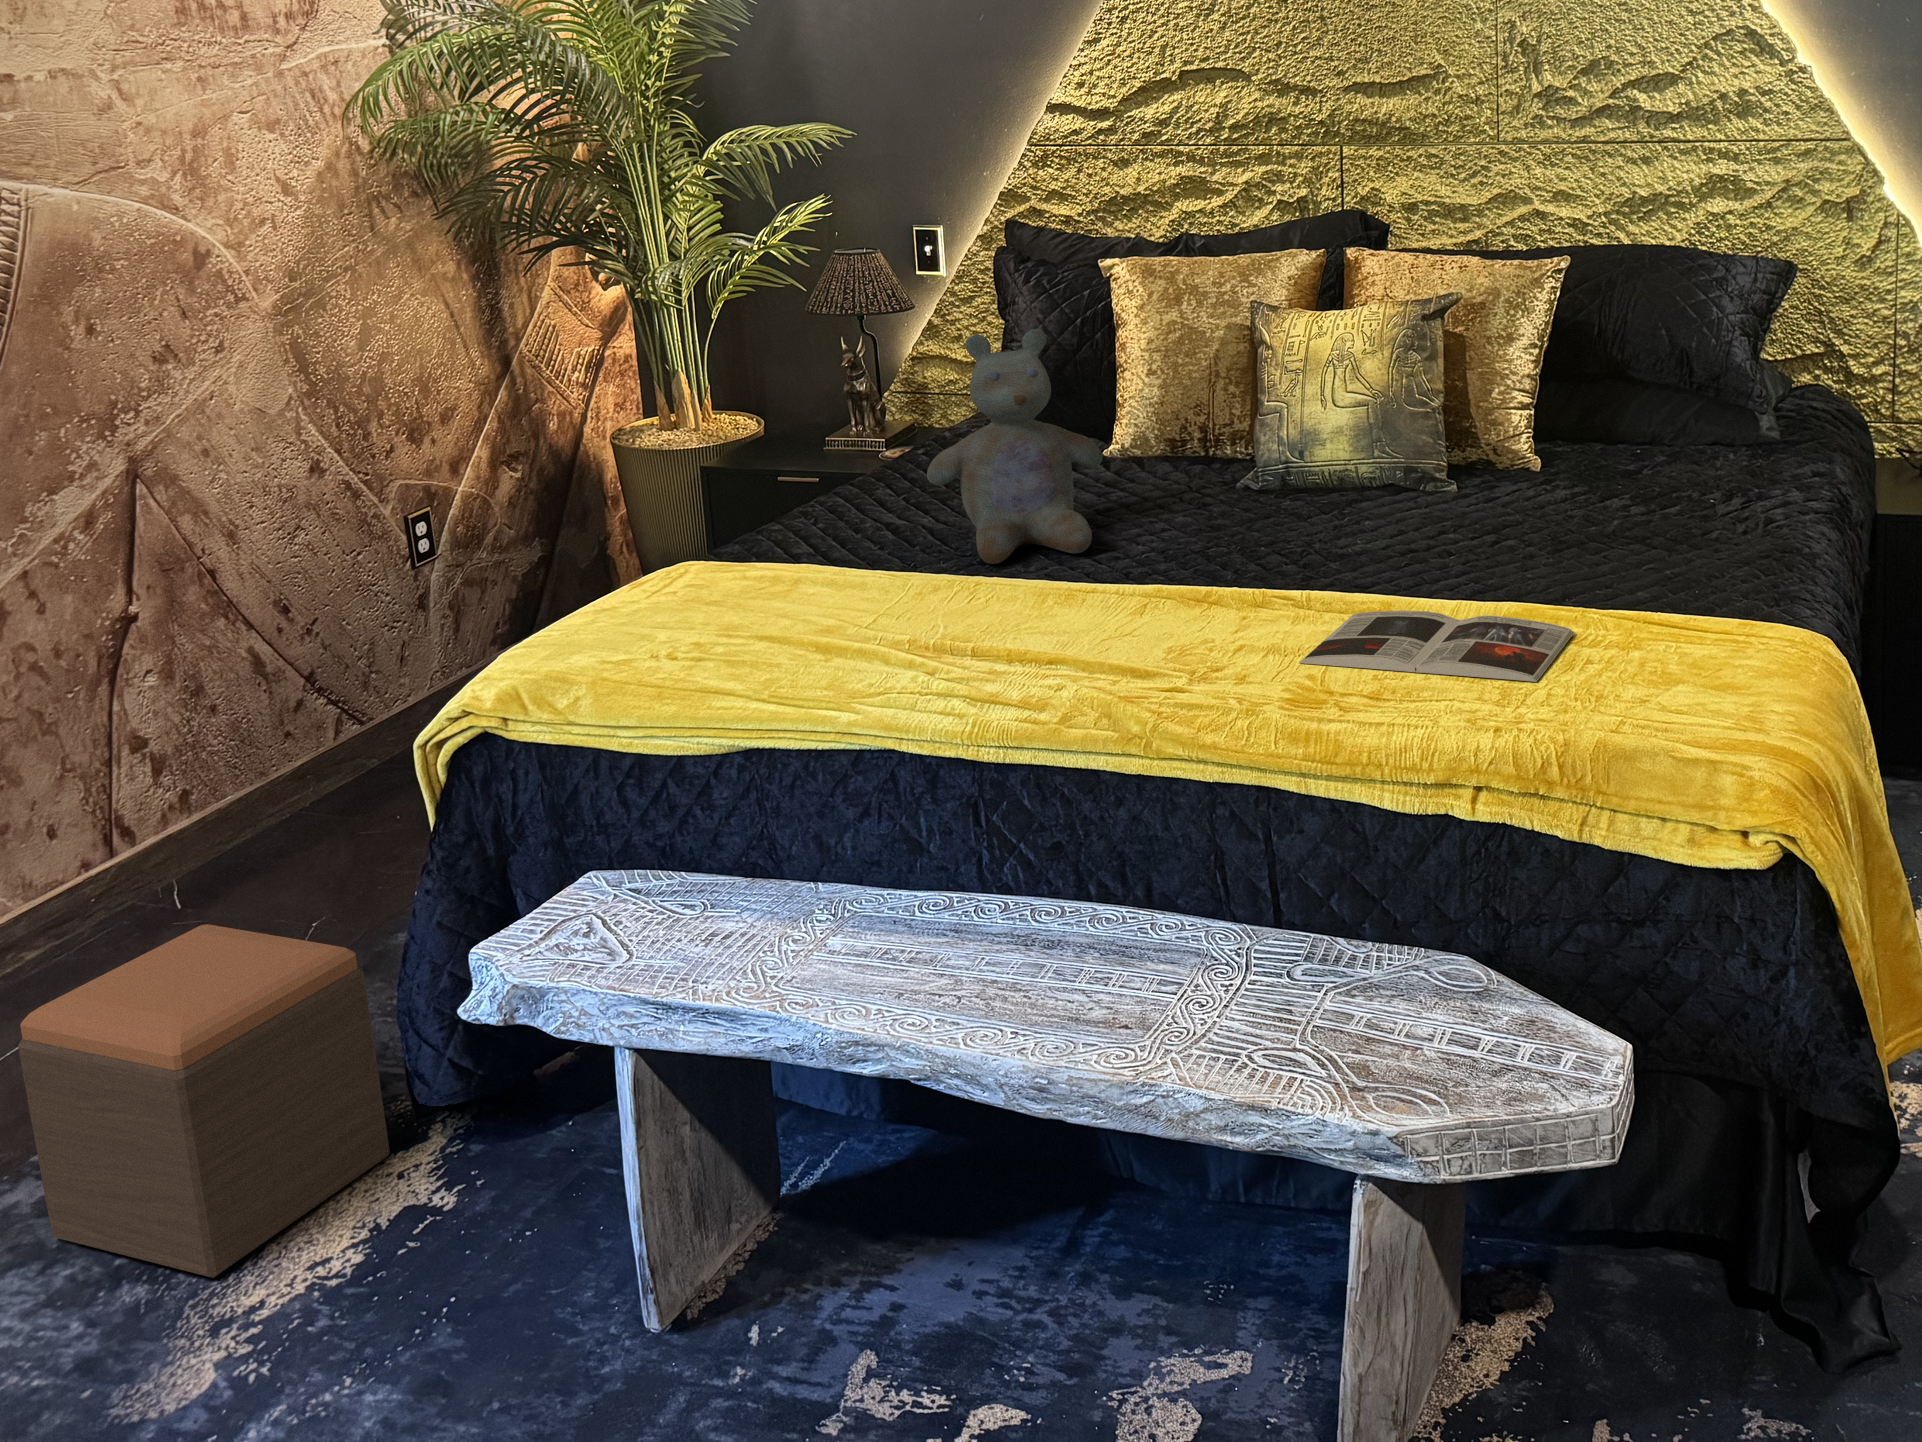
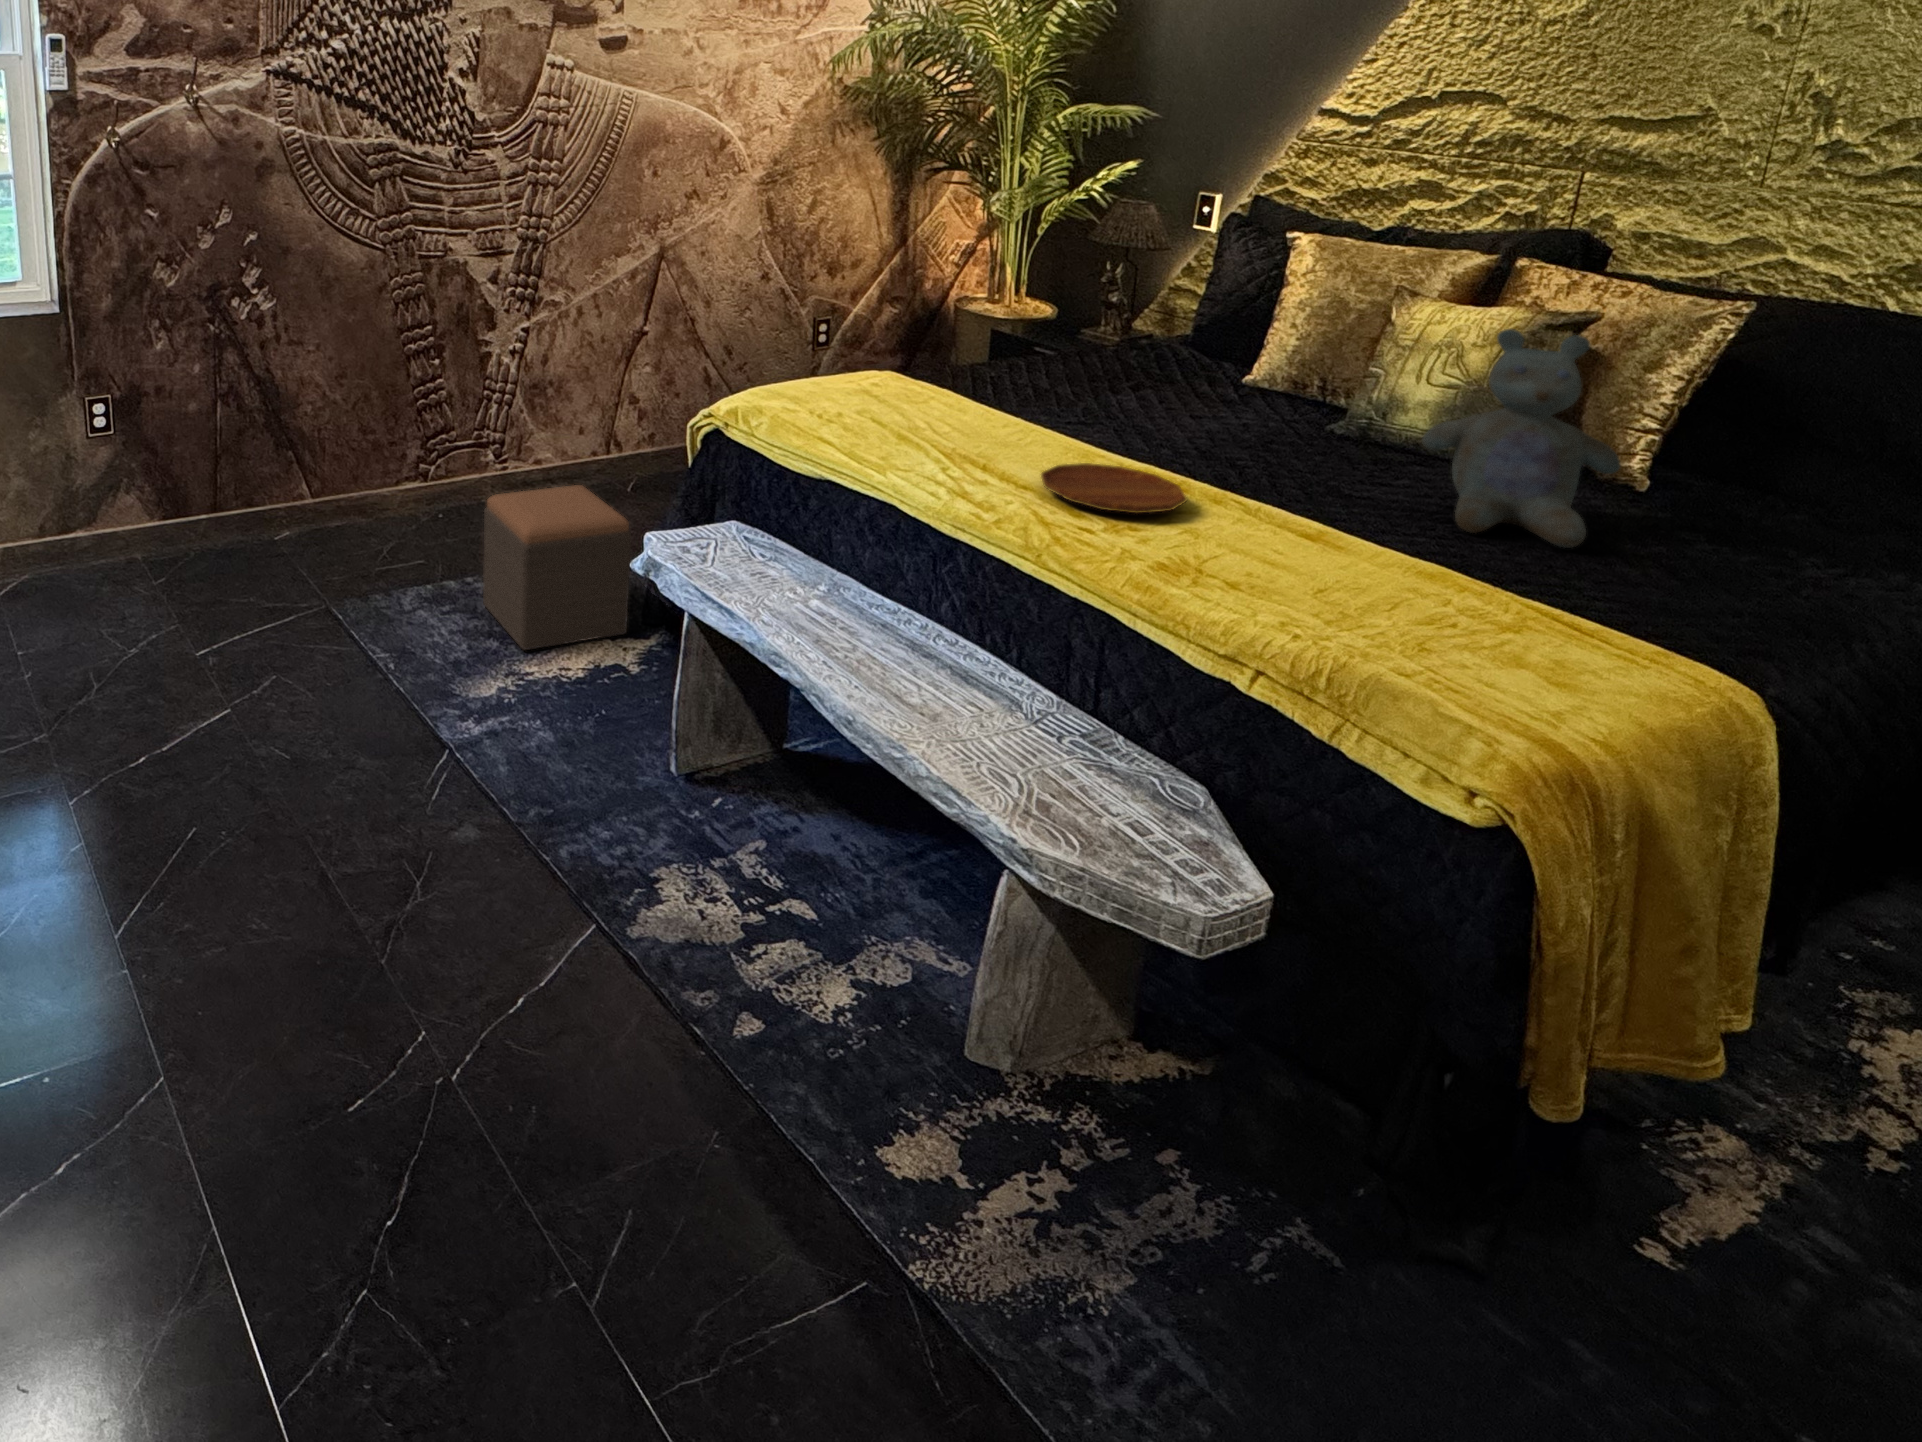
stuffed bear: present [927,329,1102,564] -> present [1422,329,1620,548]
tray: none [1044,599,1228,665] -> present [1041,463,1187,513]
magazine: present [1300,610,1574,682] -> none [1216,530,1490,623]

